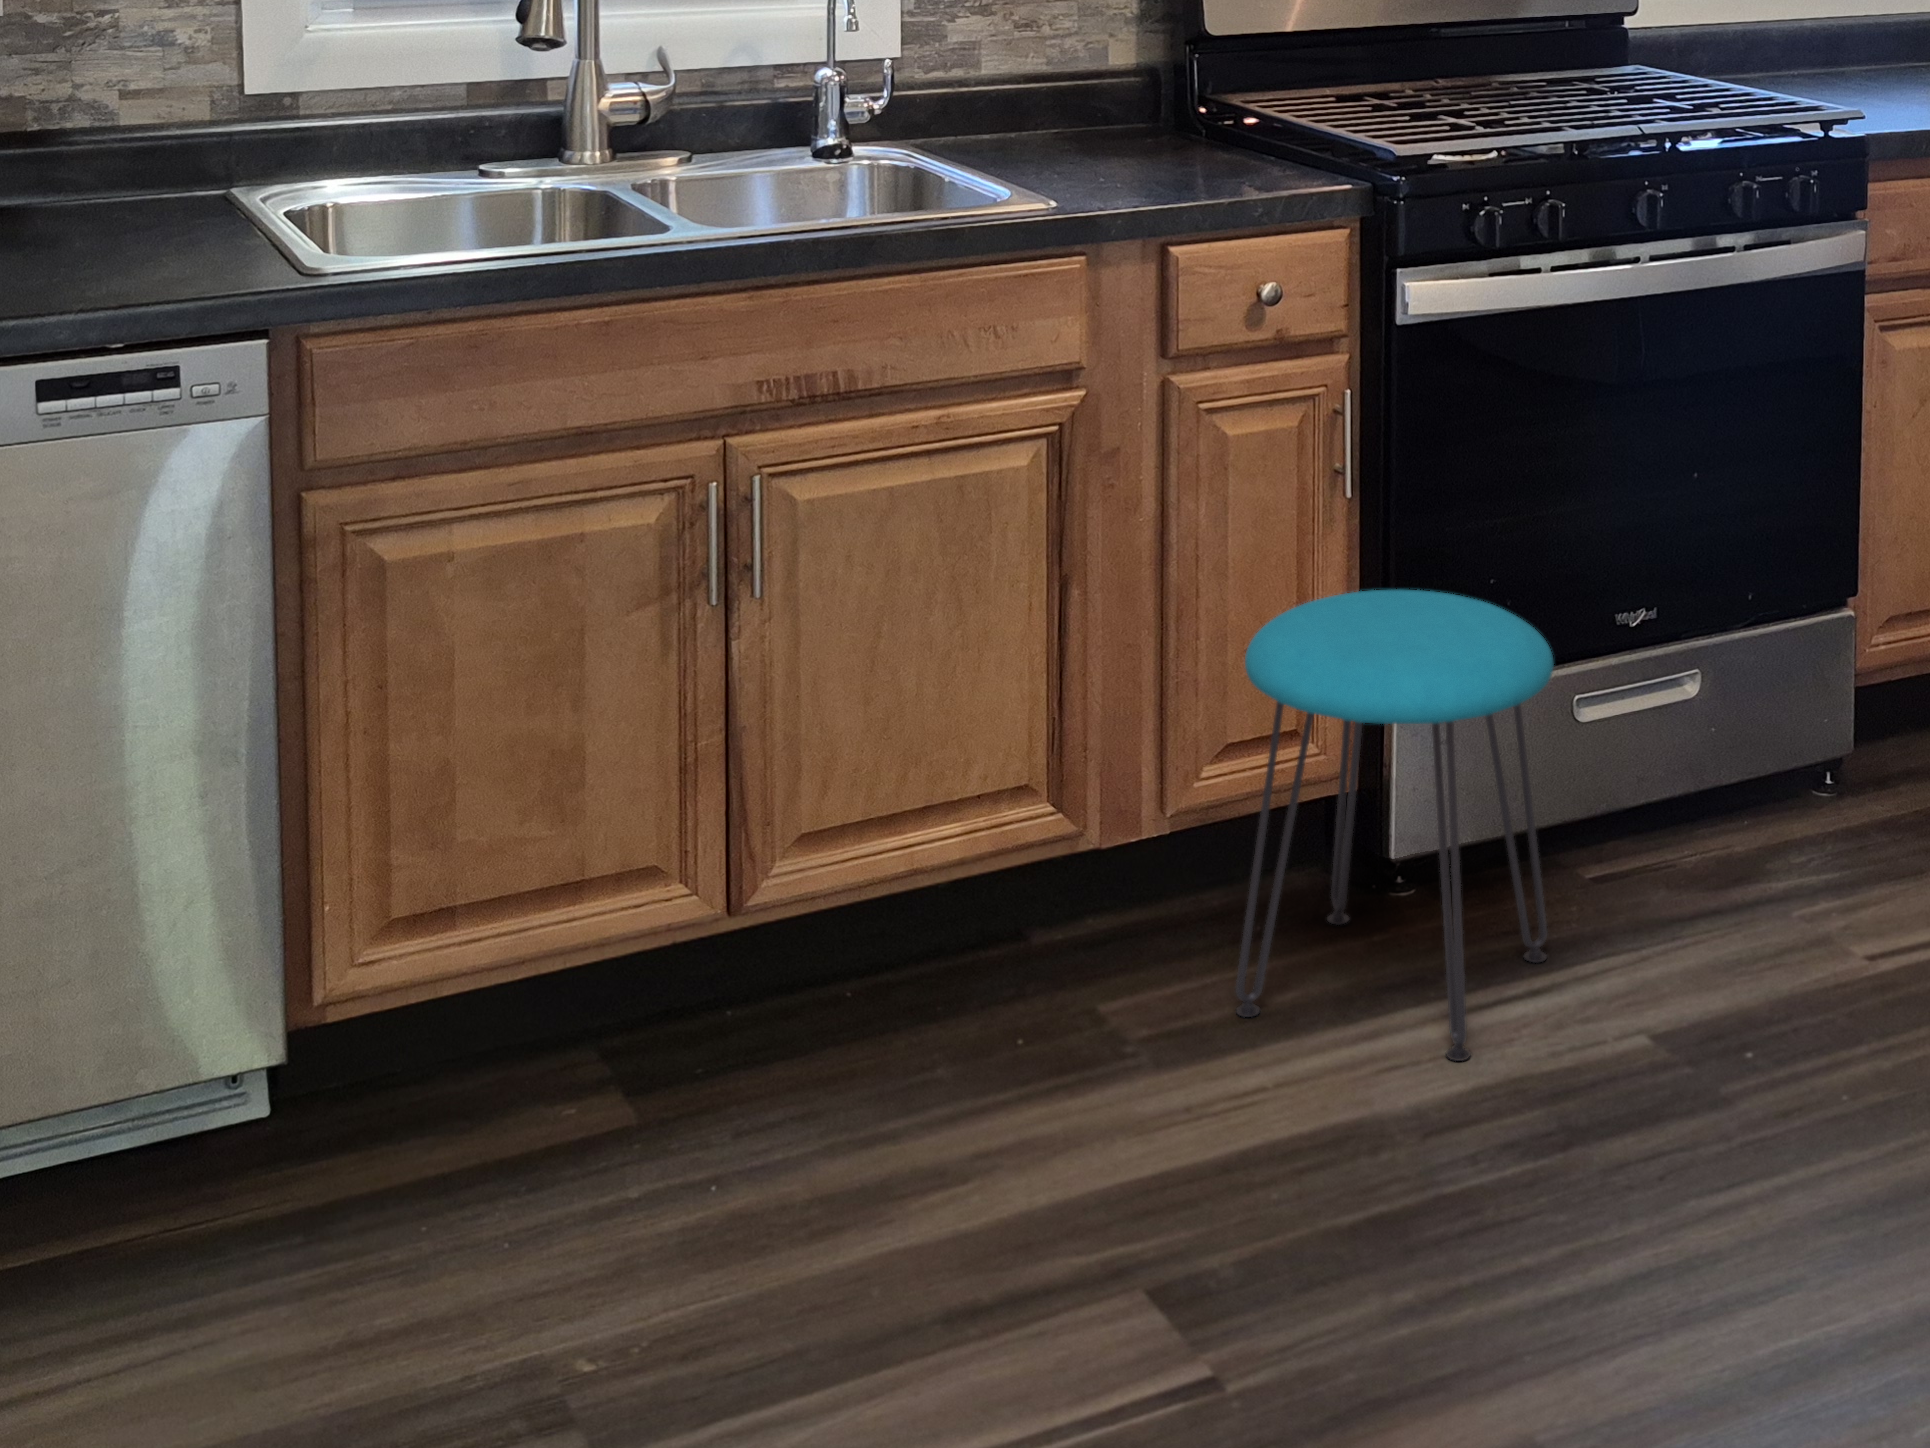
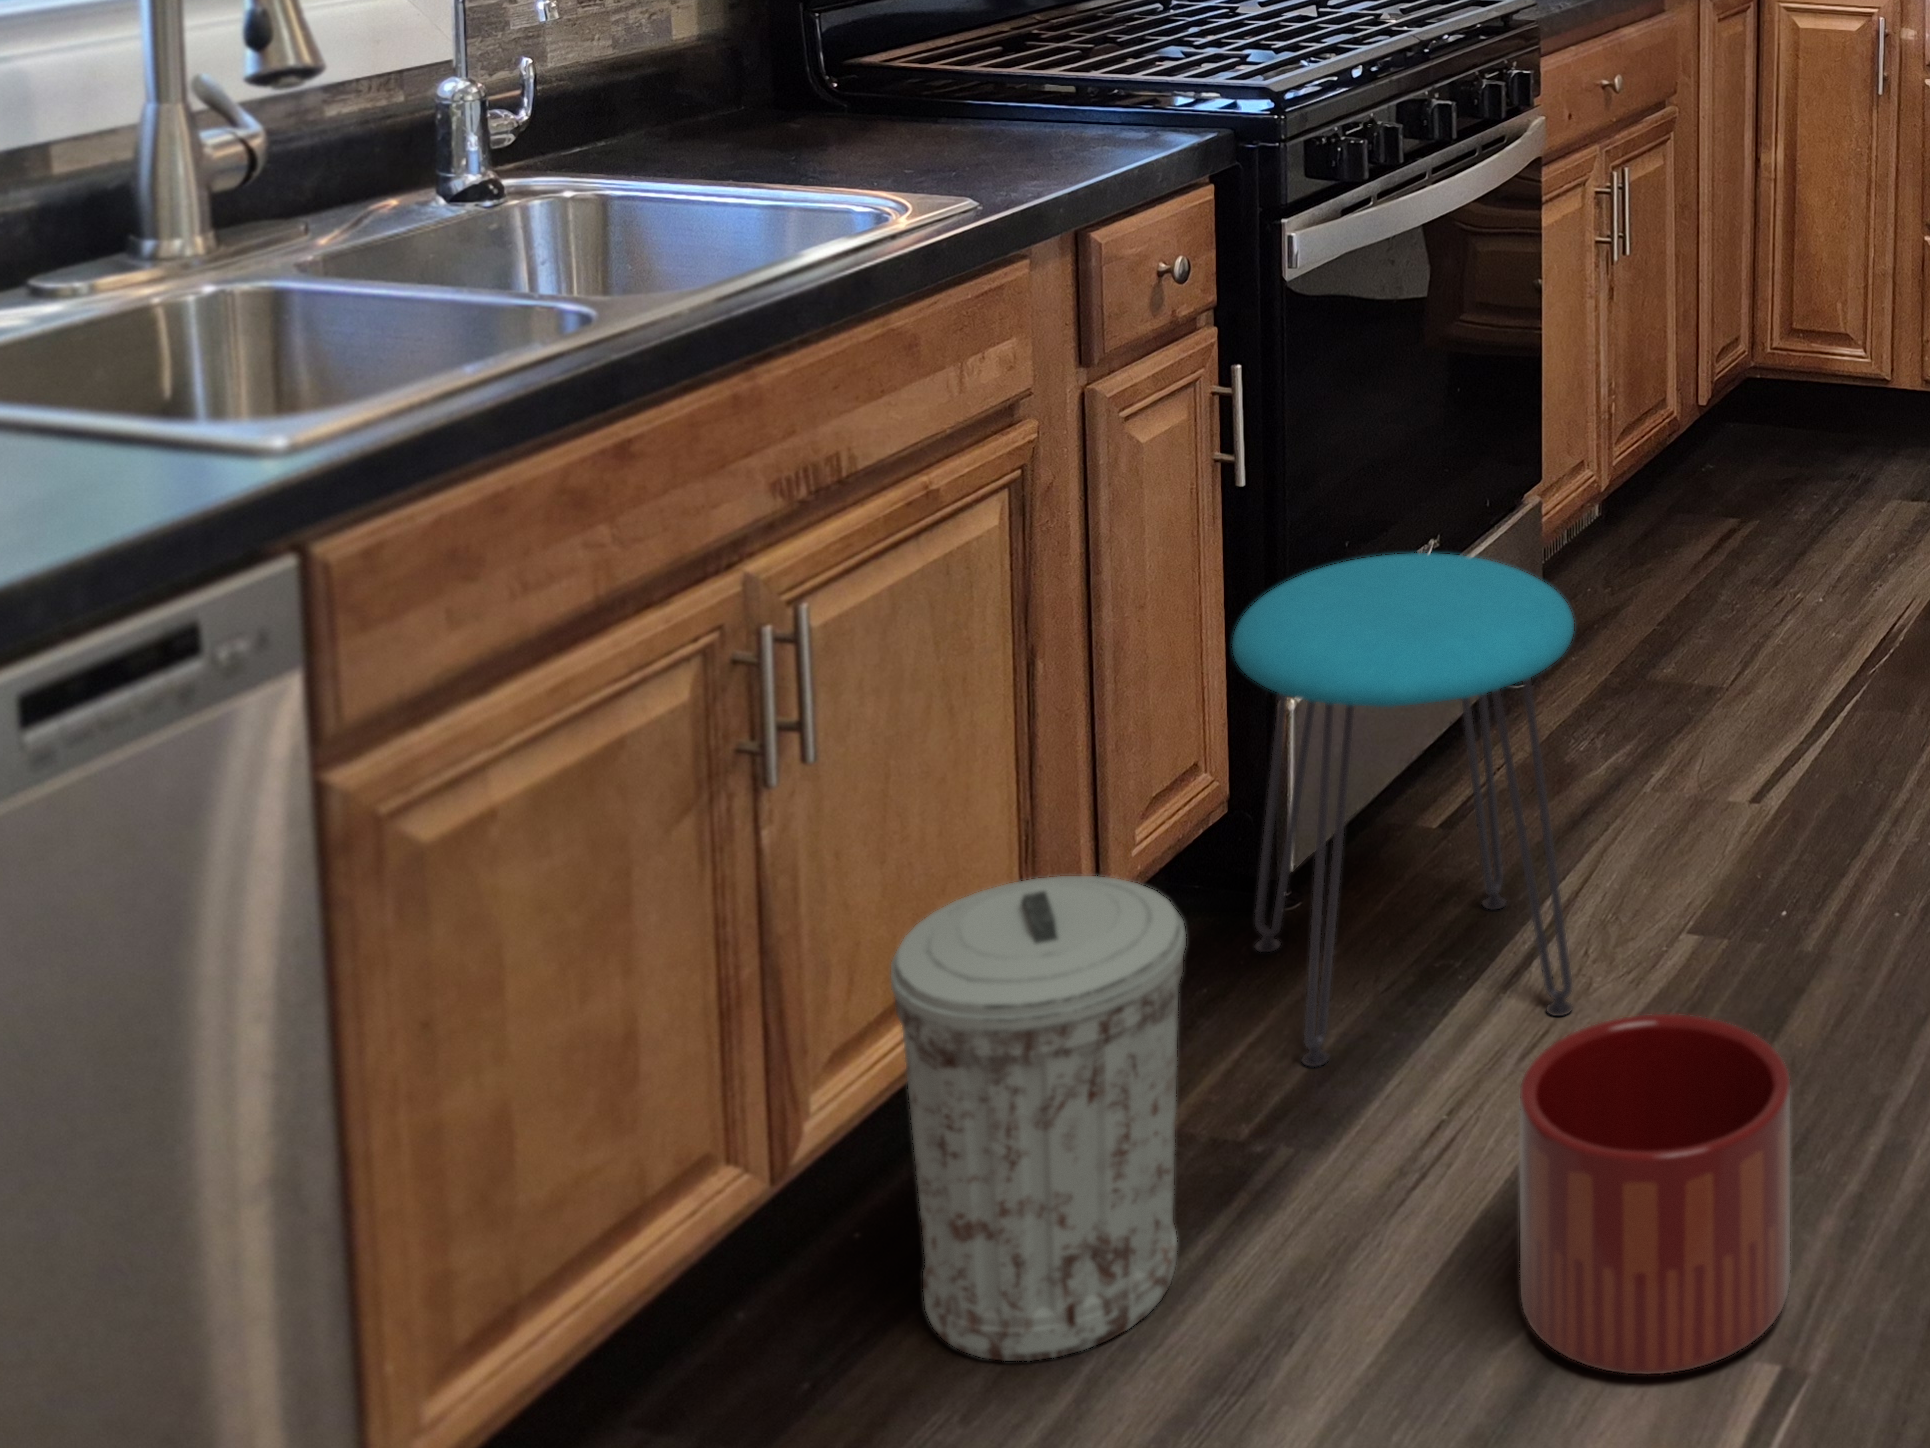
trash can: none [773,746,1003,1127] -> present [891,876,1186,1361]
planter: none [1071,1022,1322,1354] -> present [1520,1014,1790,1374]

